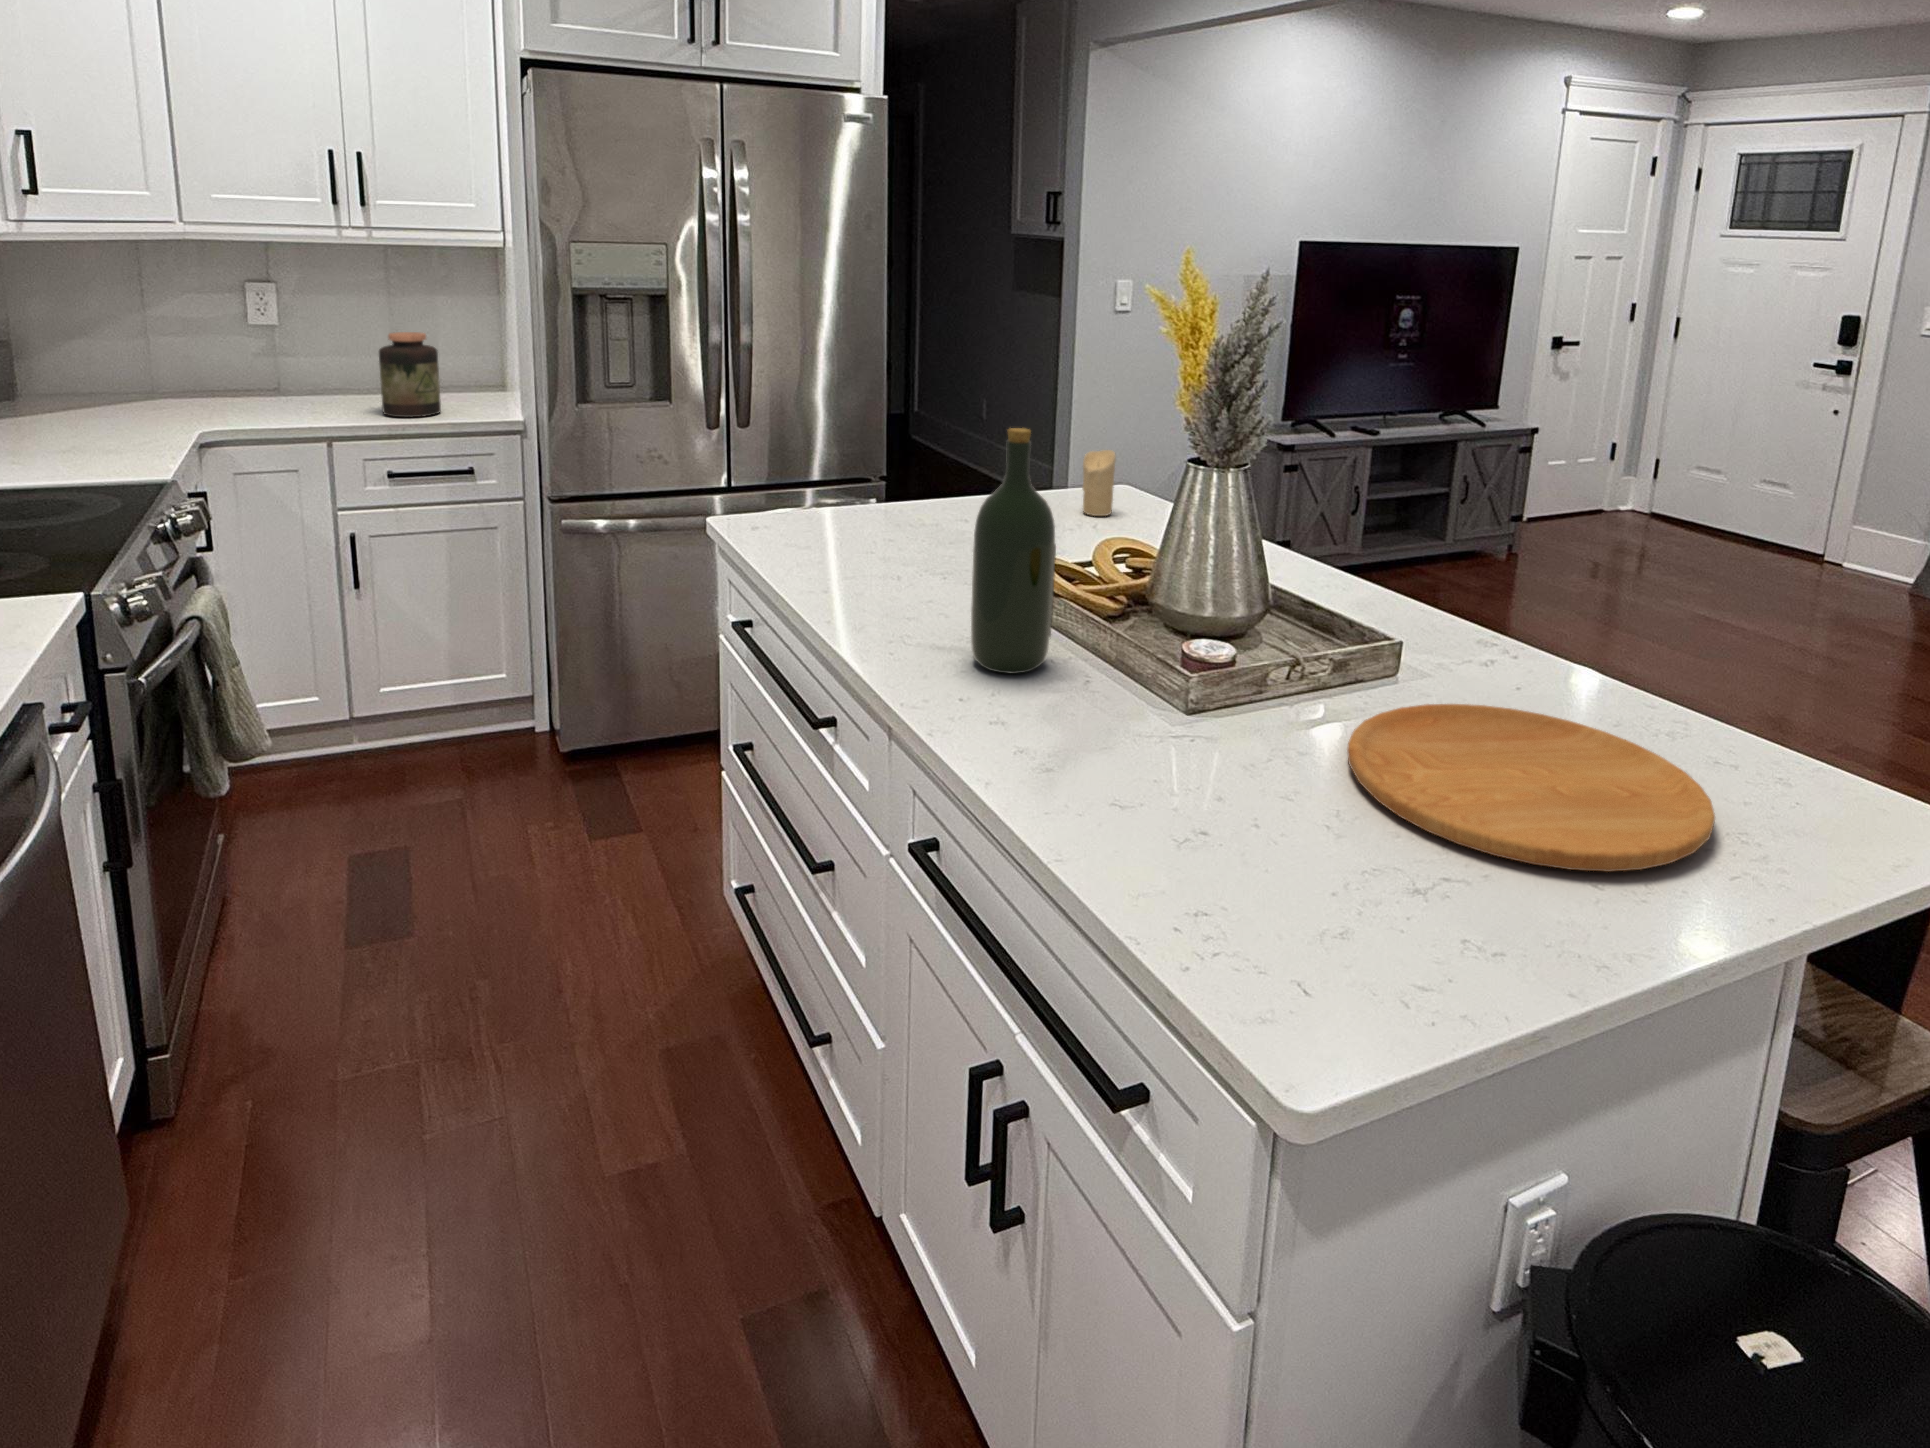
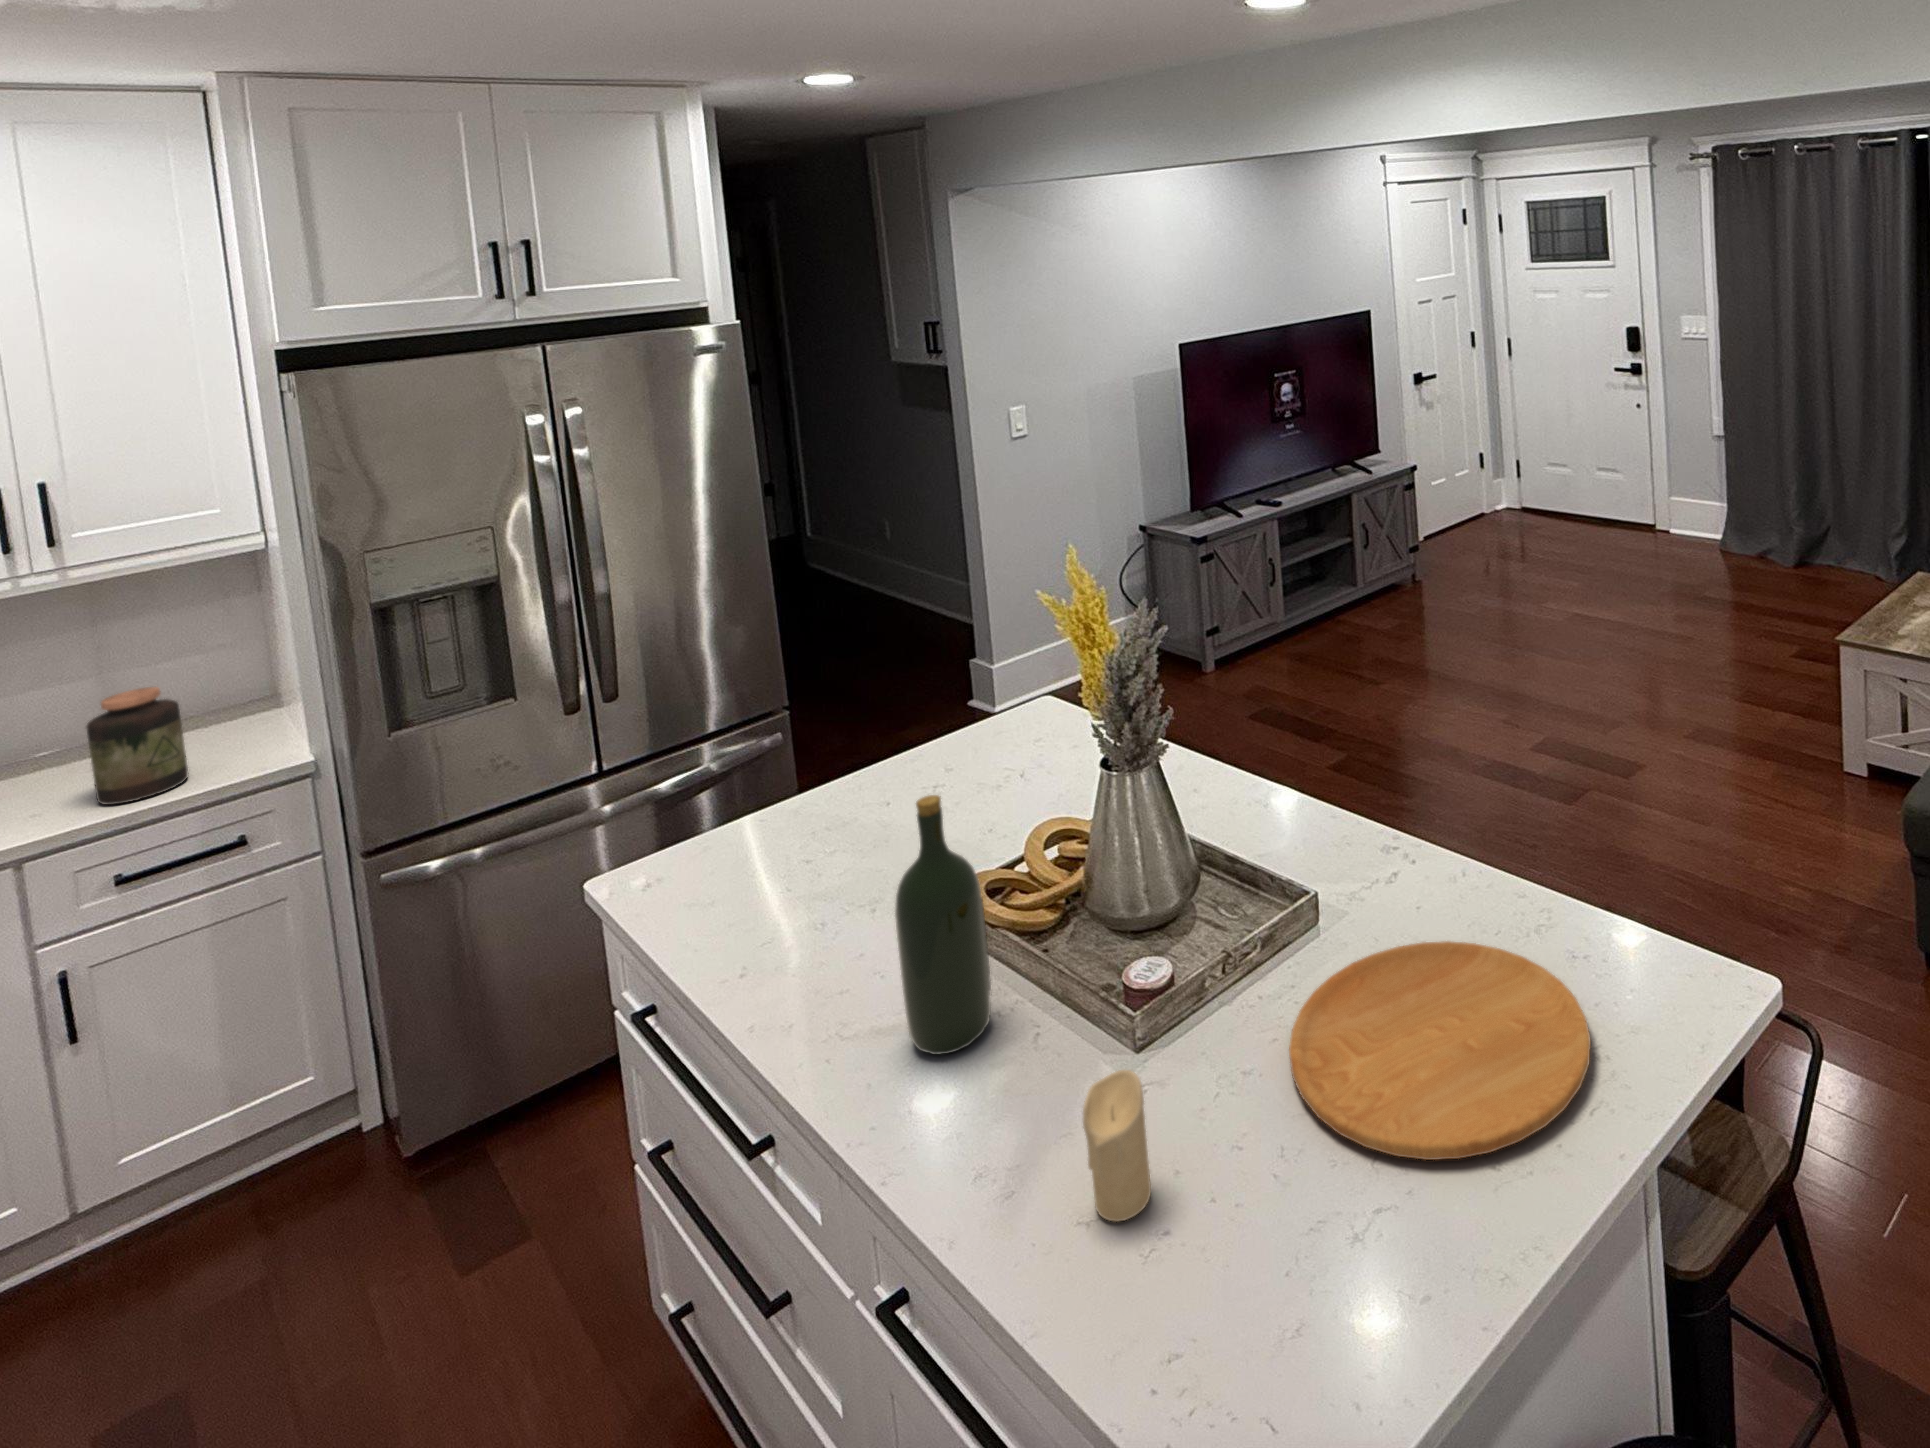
candle: present [1082,450,1116,516] -> present [1083,1070,1151,1221]

